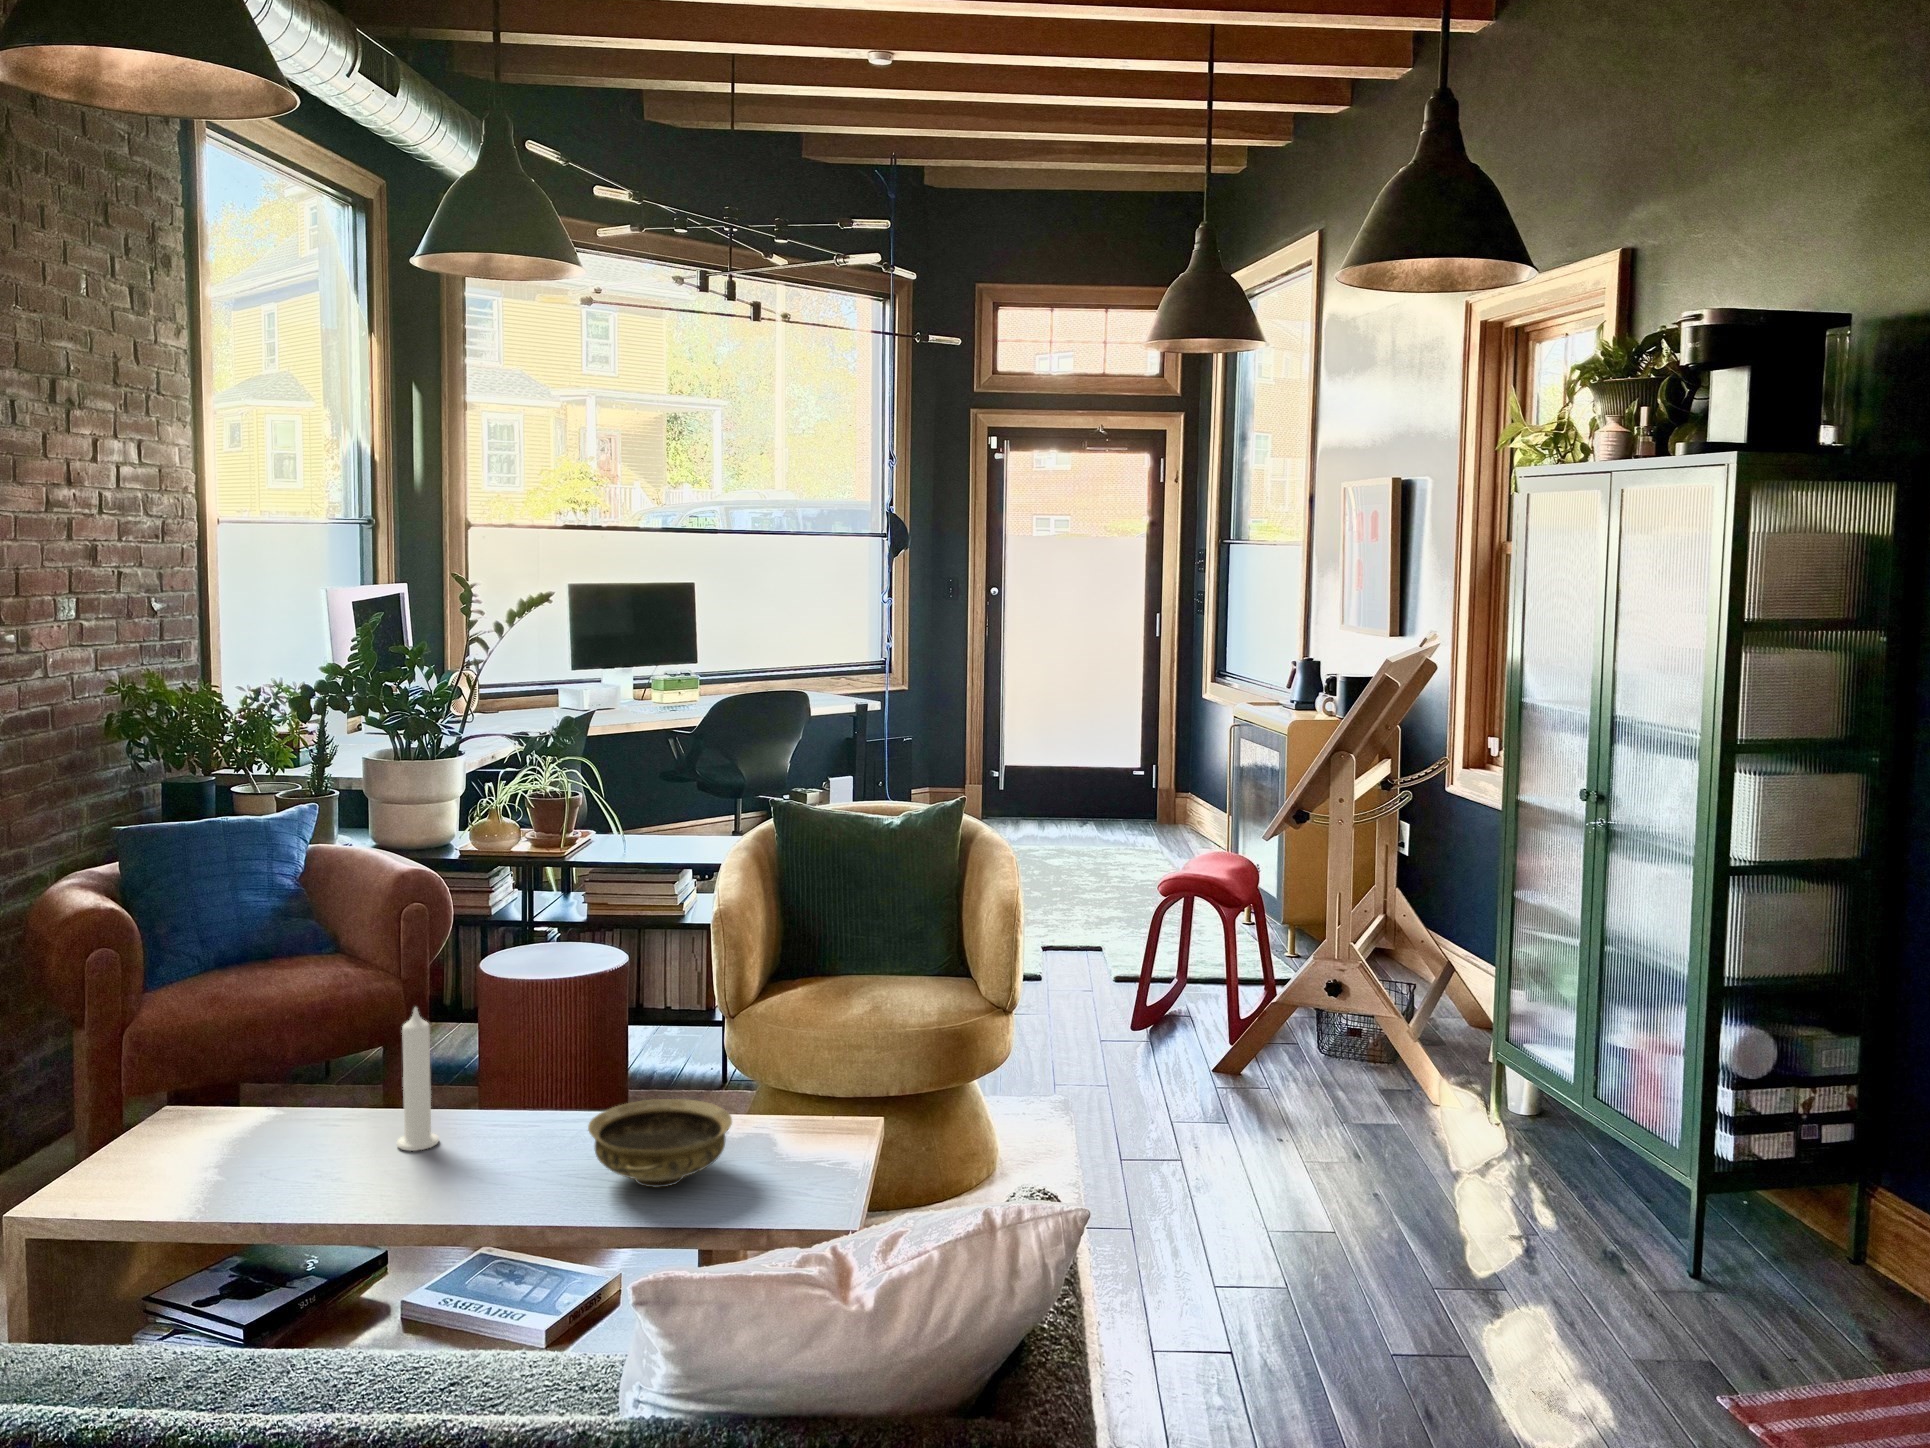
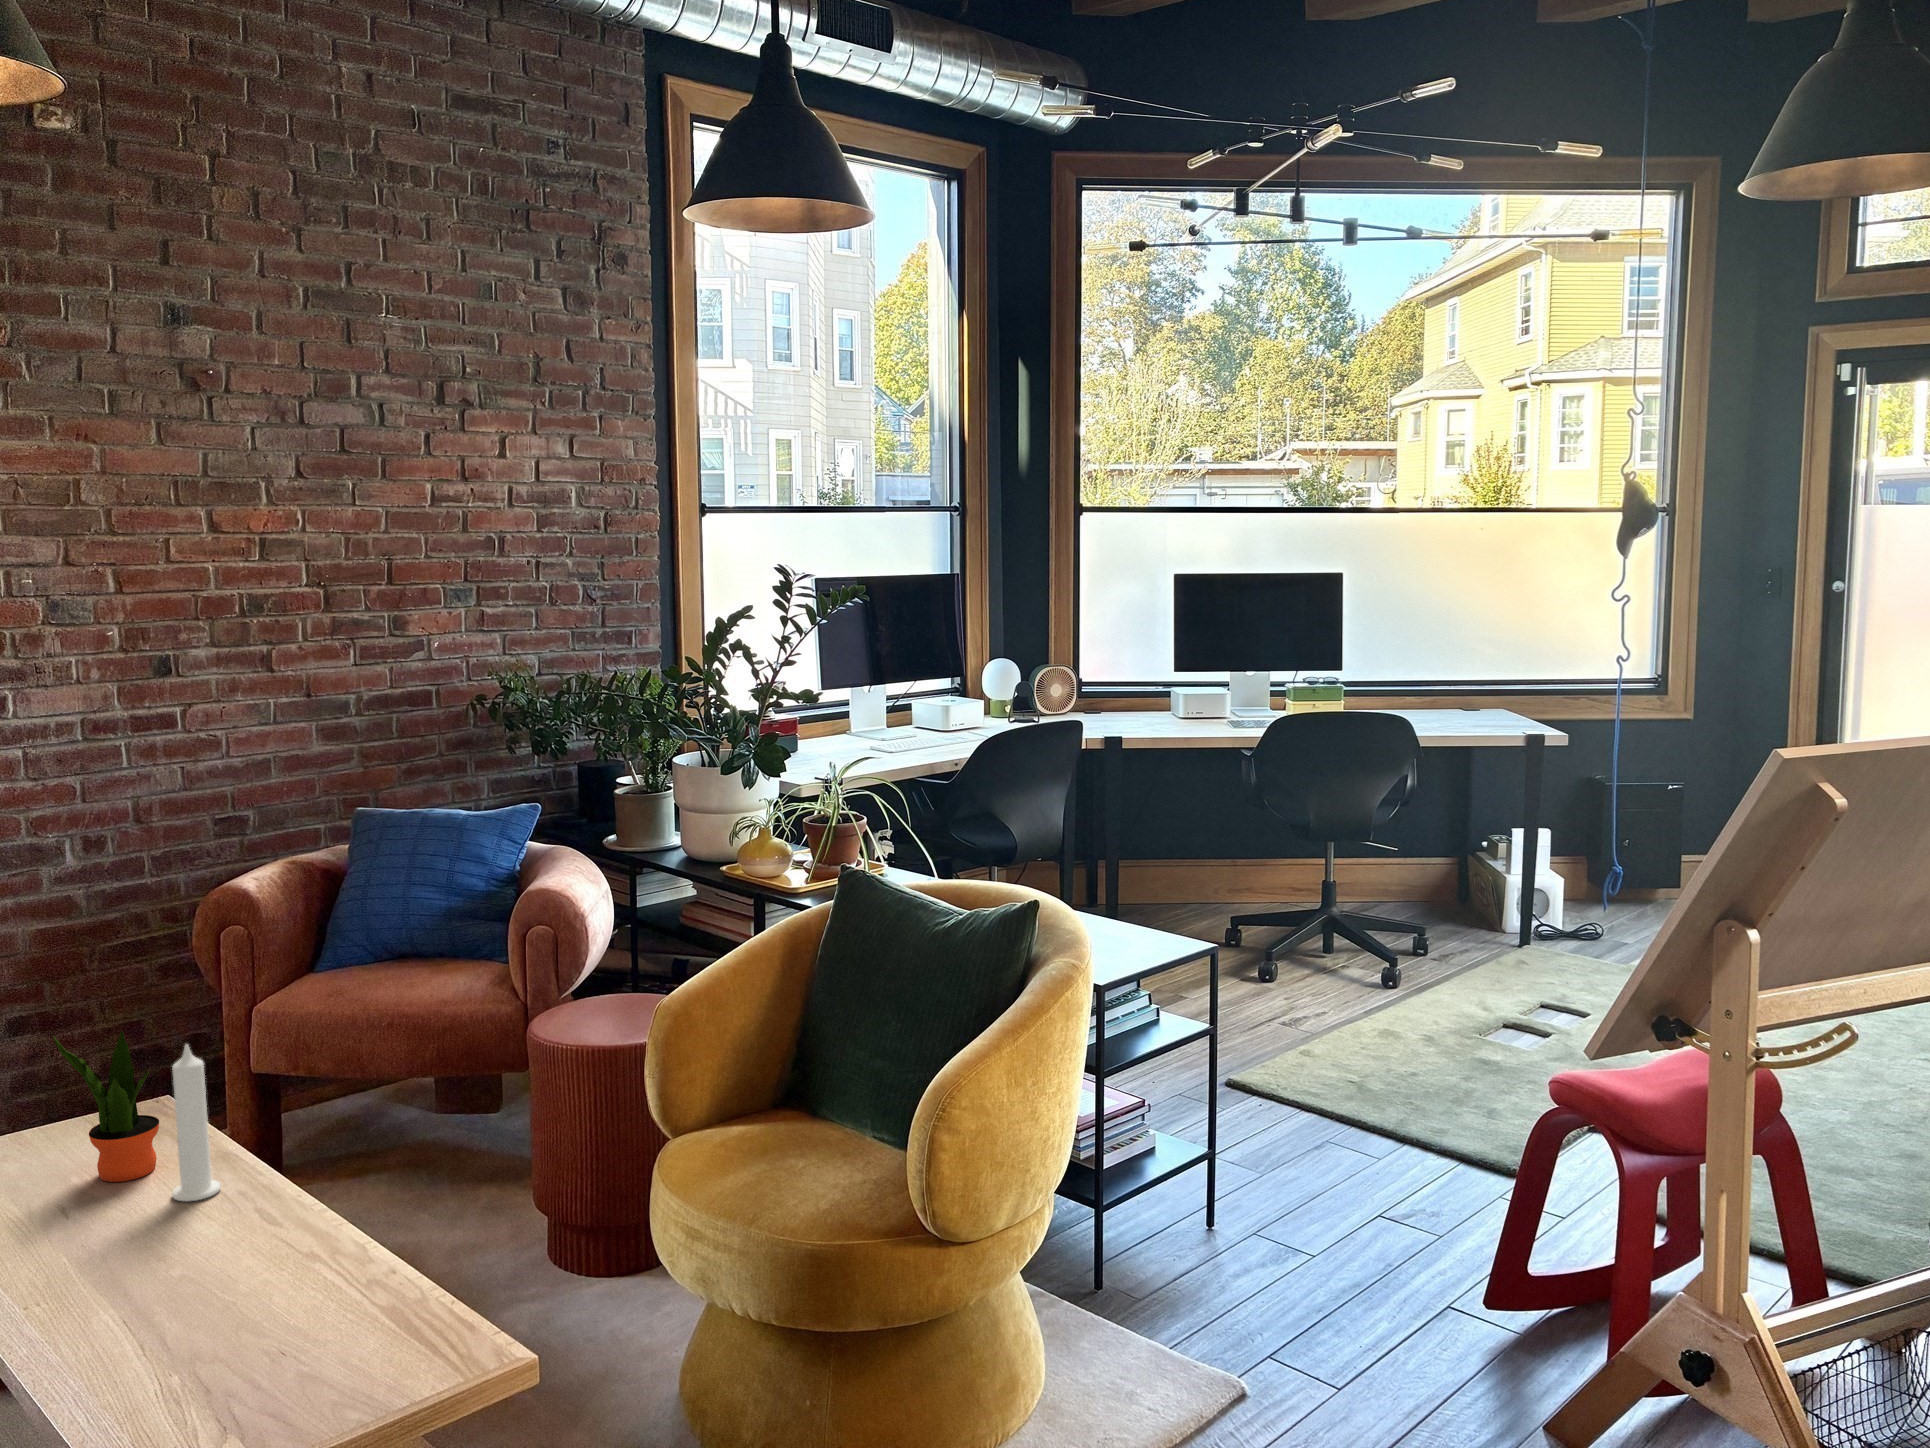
potted plant: none [261,1019,341,1159] -> present [53,1031,159,1182]
ceramic bowl: present [588,1099,732,1187] -> none [123,1211,351,1330]

